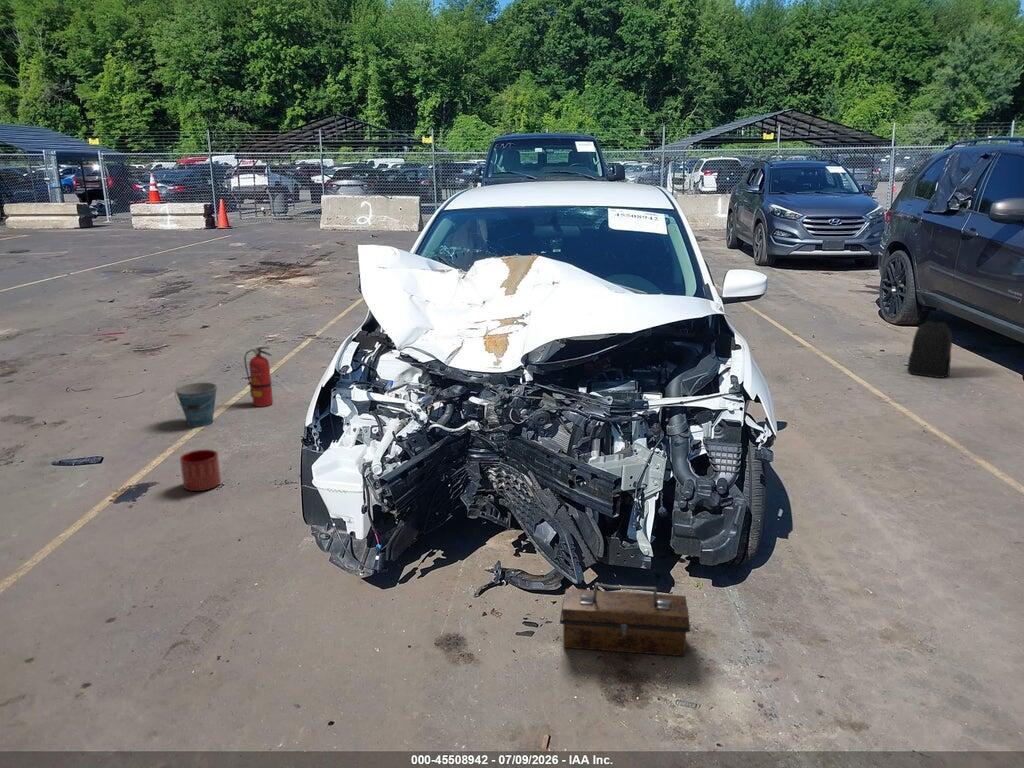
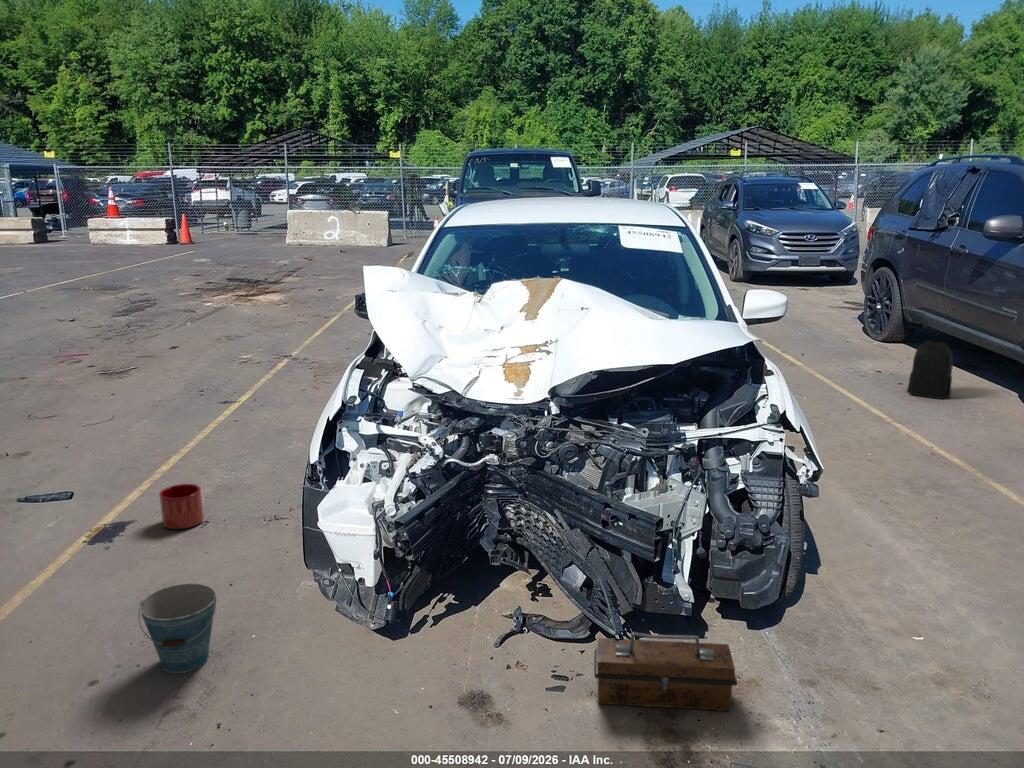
fire extinguisher: present [244,347,273,407] -> none [223,371,253,434]
bucket: present [175,383,217,427] -> present [139,583,217,673]

